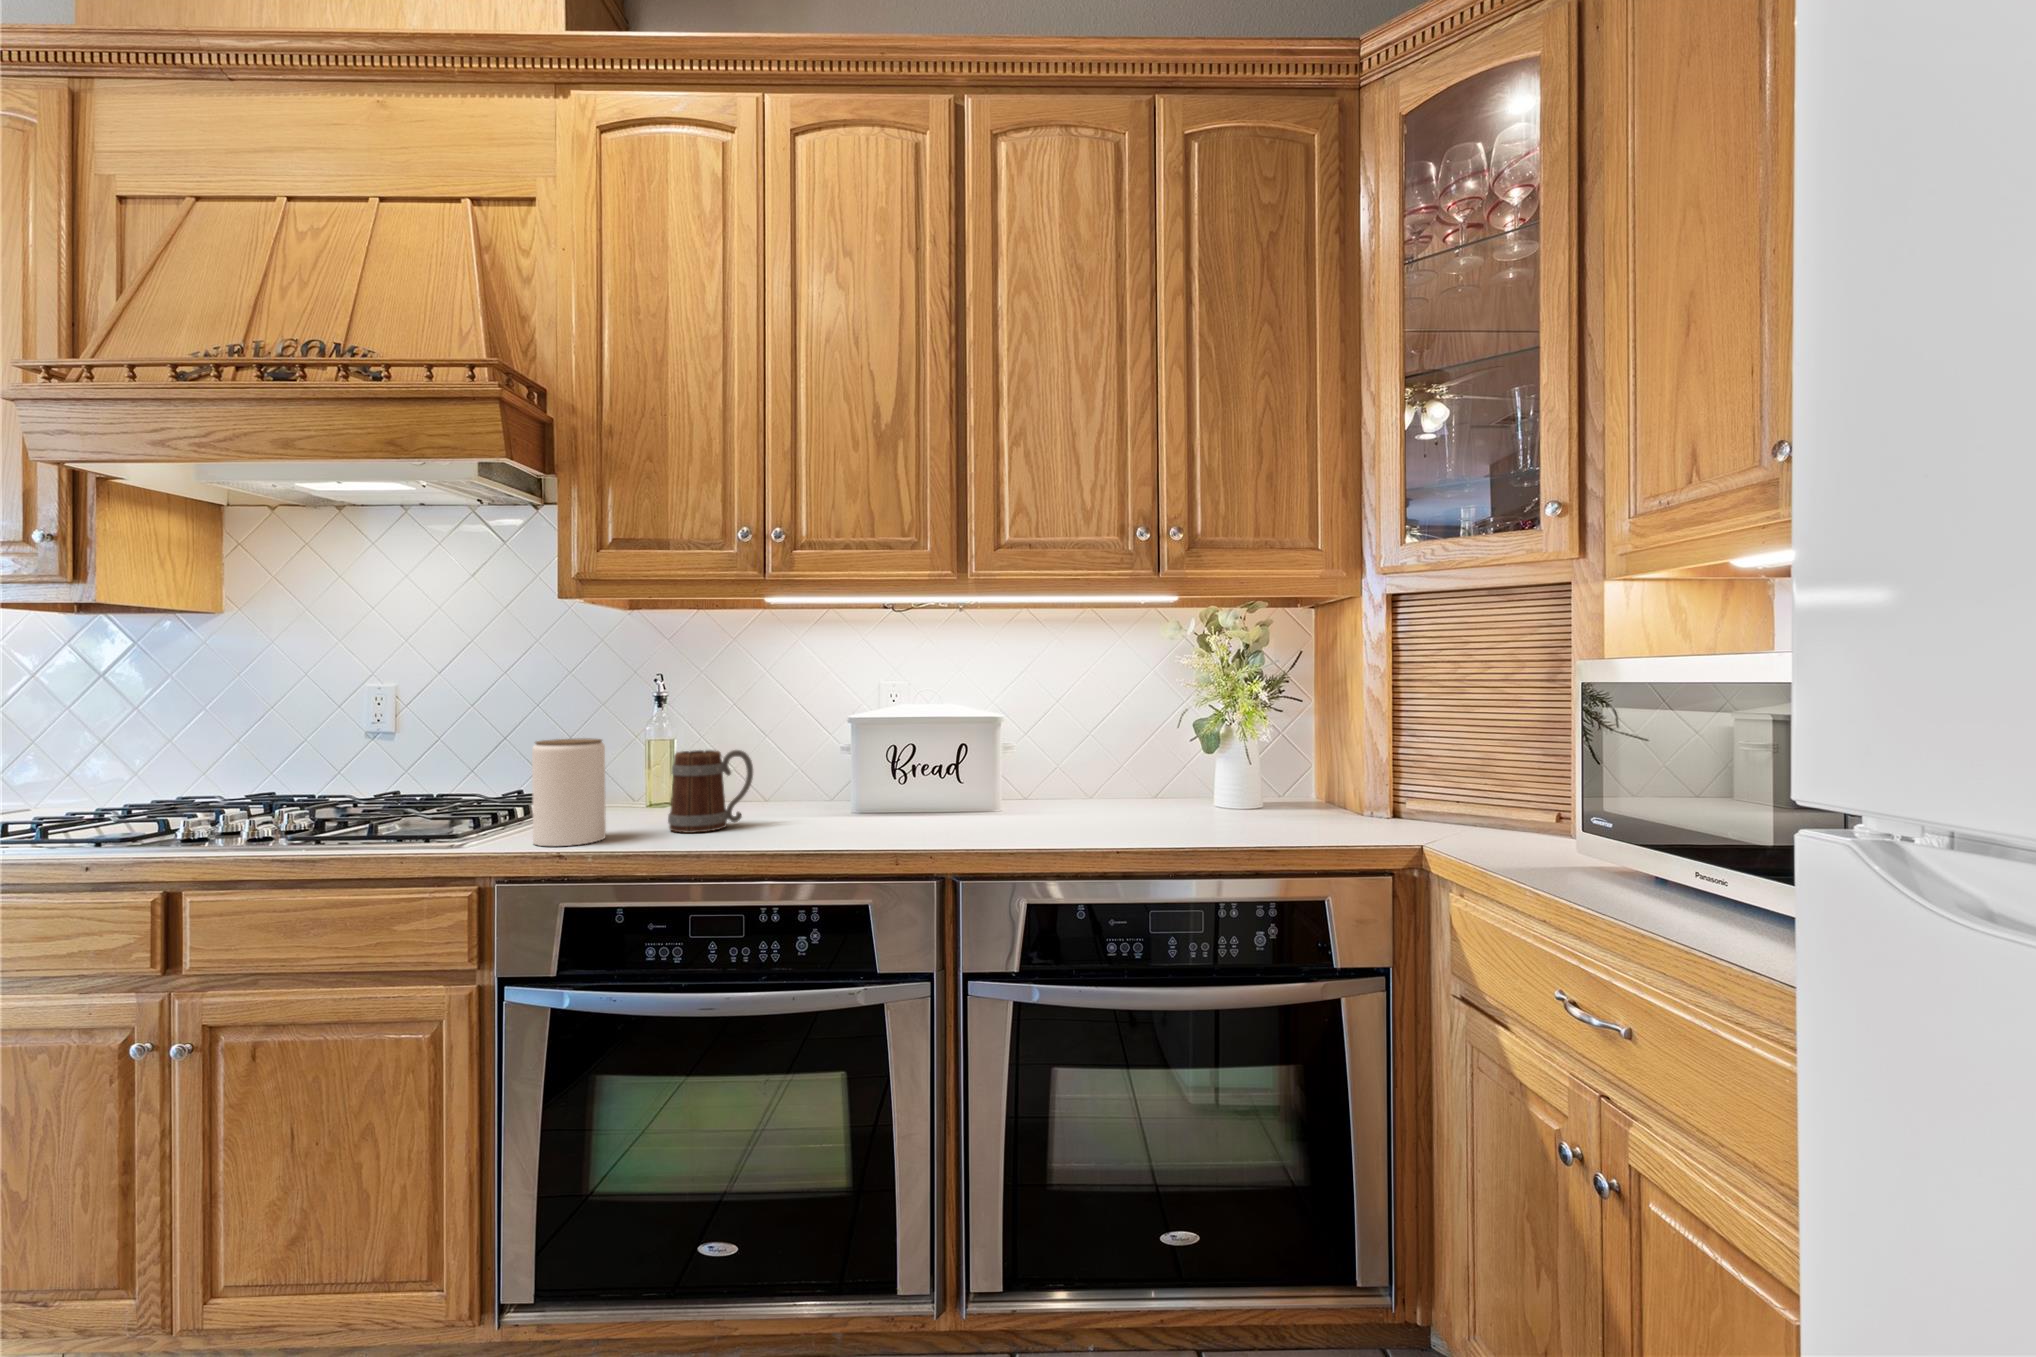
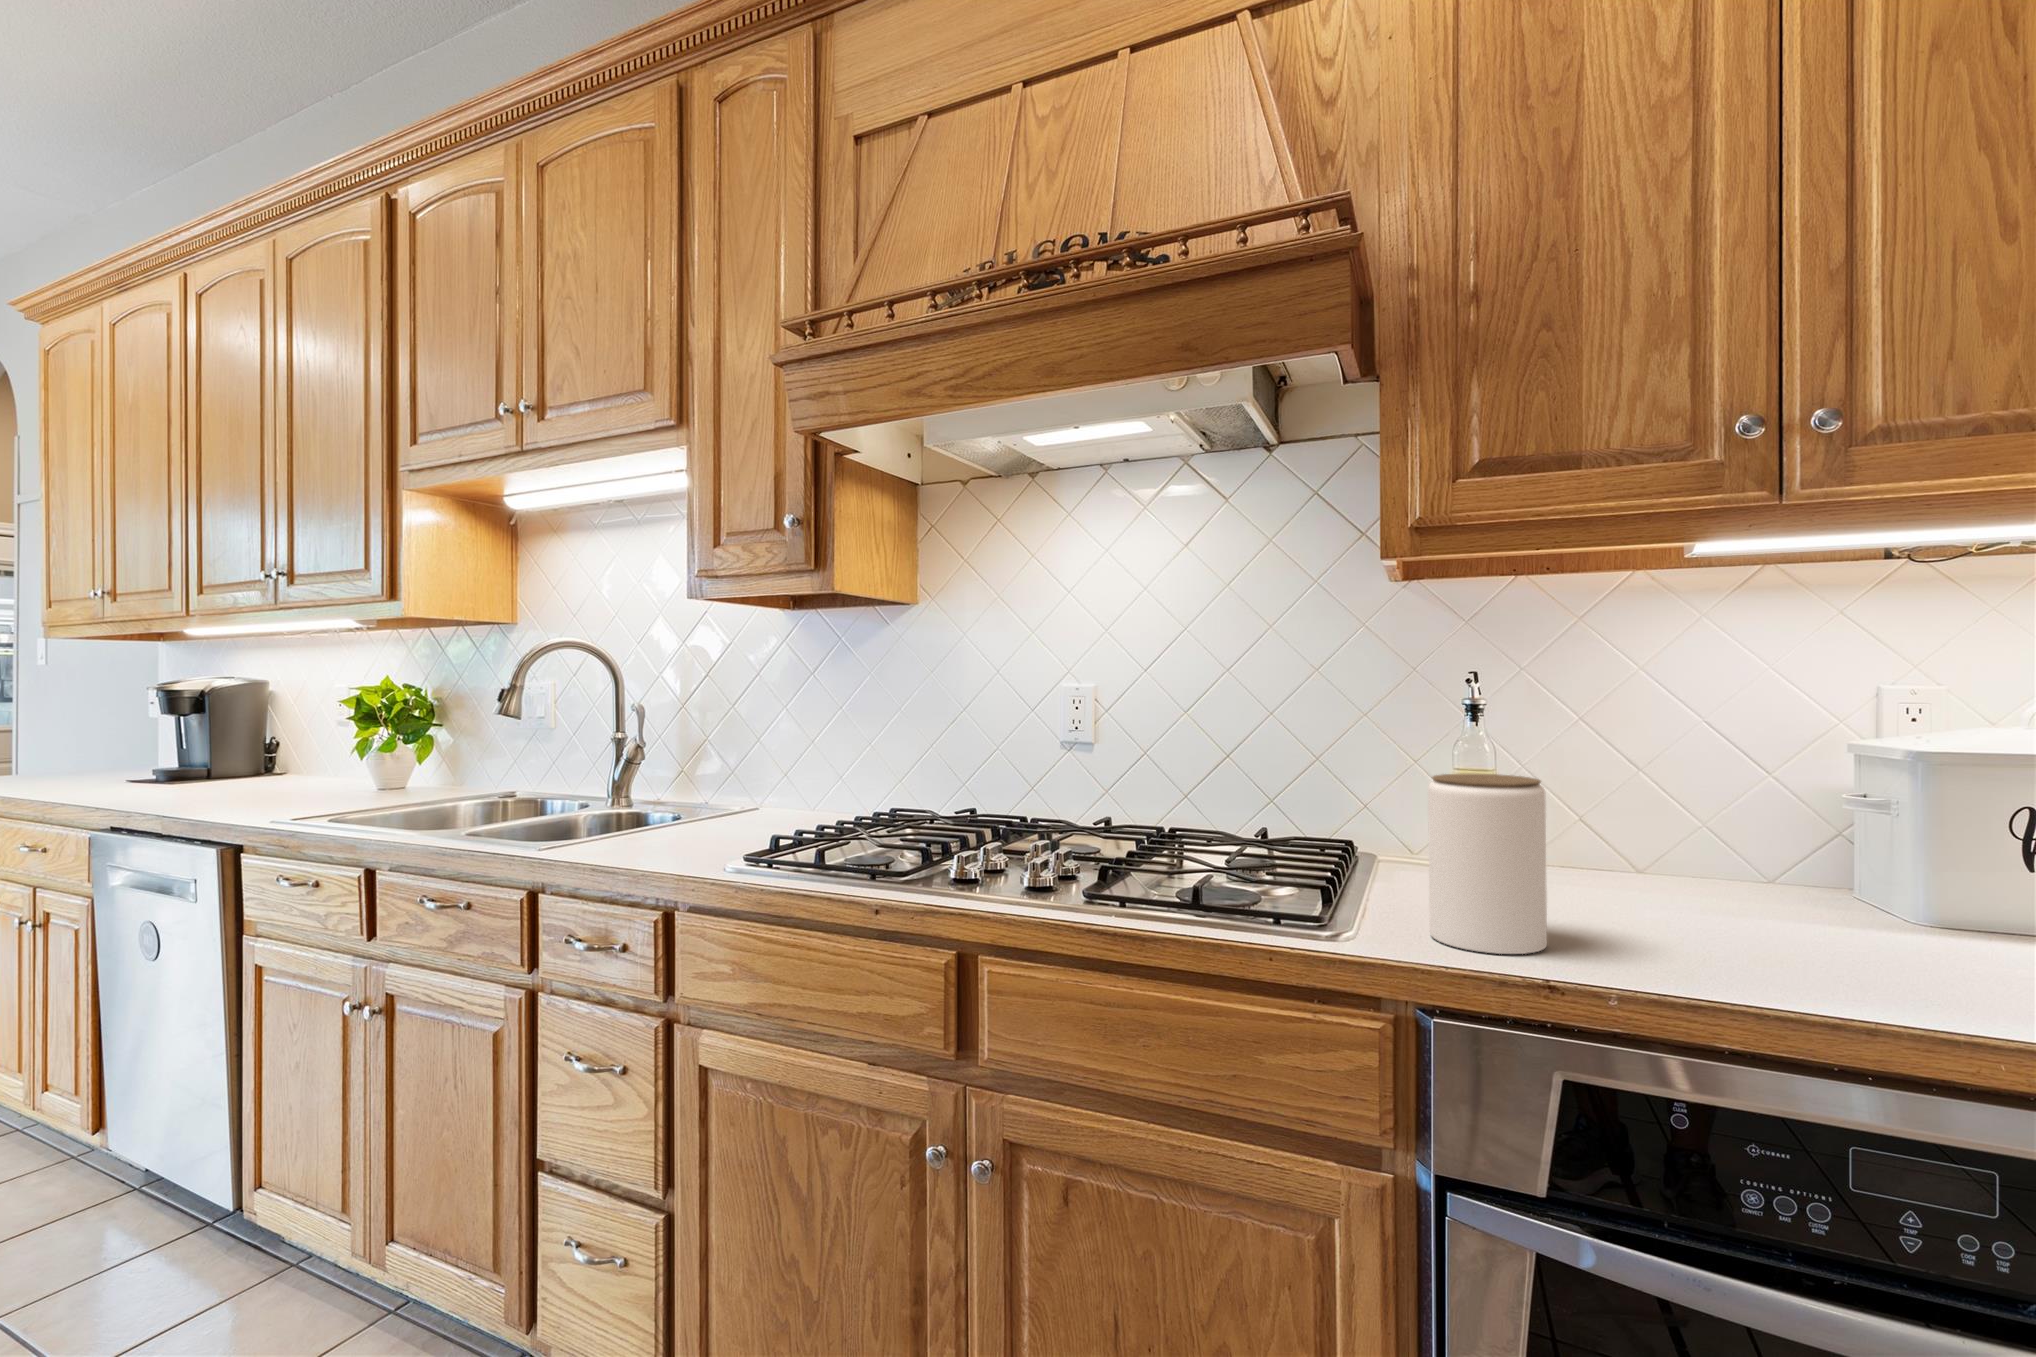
mug: present [668,750,753,833] -> none [1613,798,1766,943]

